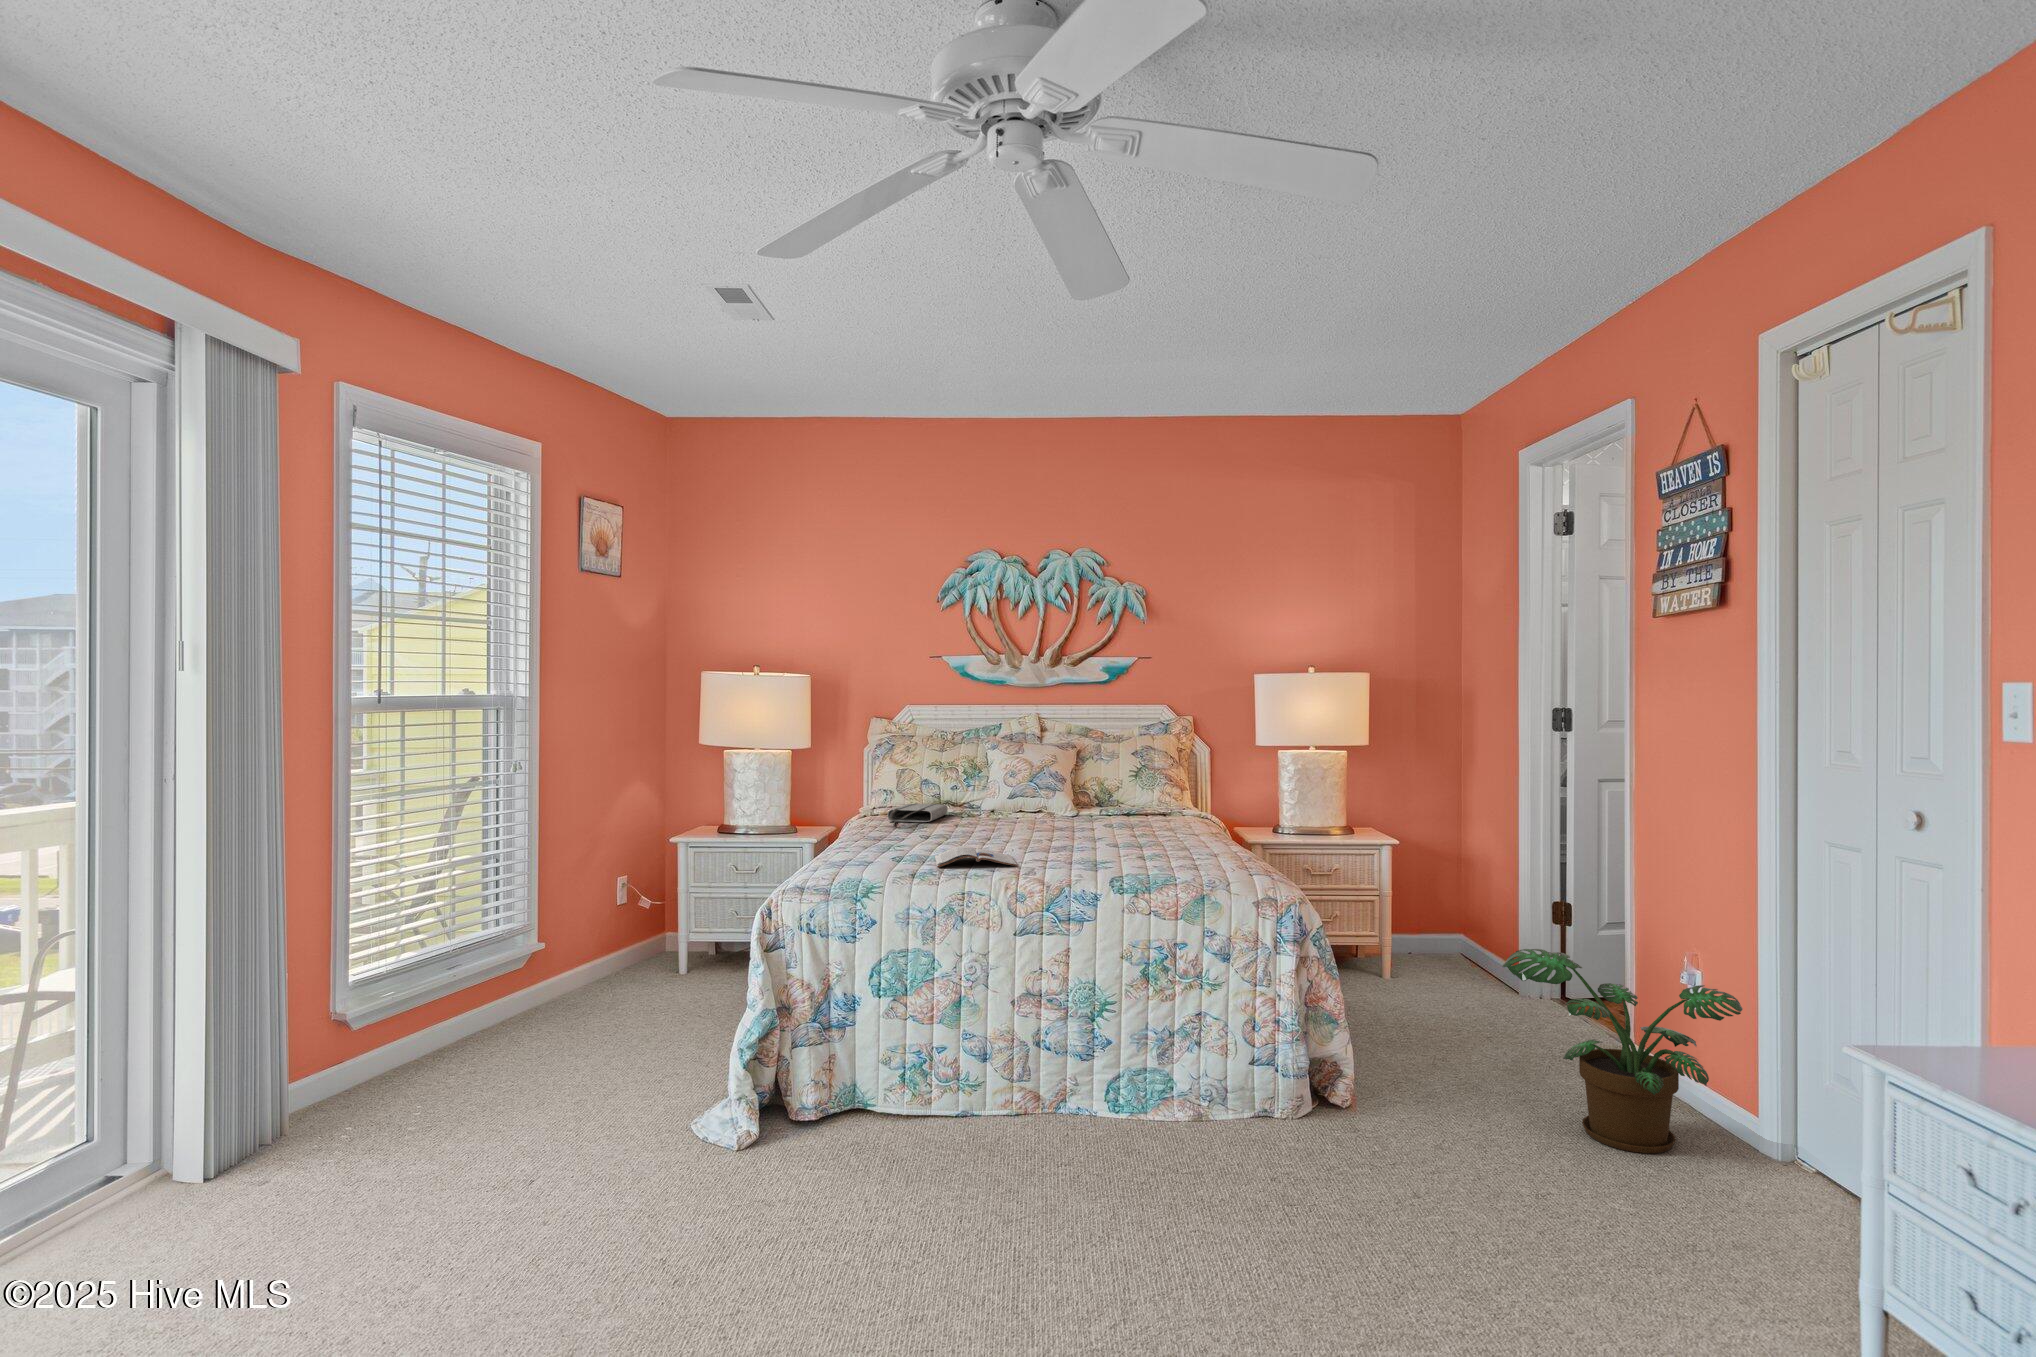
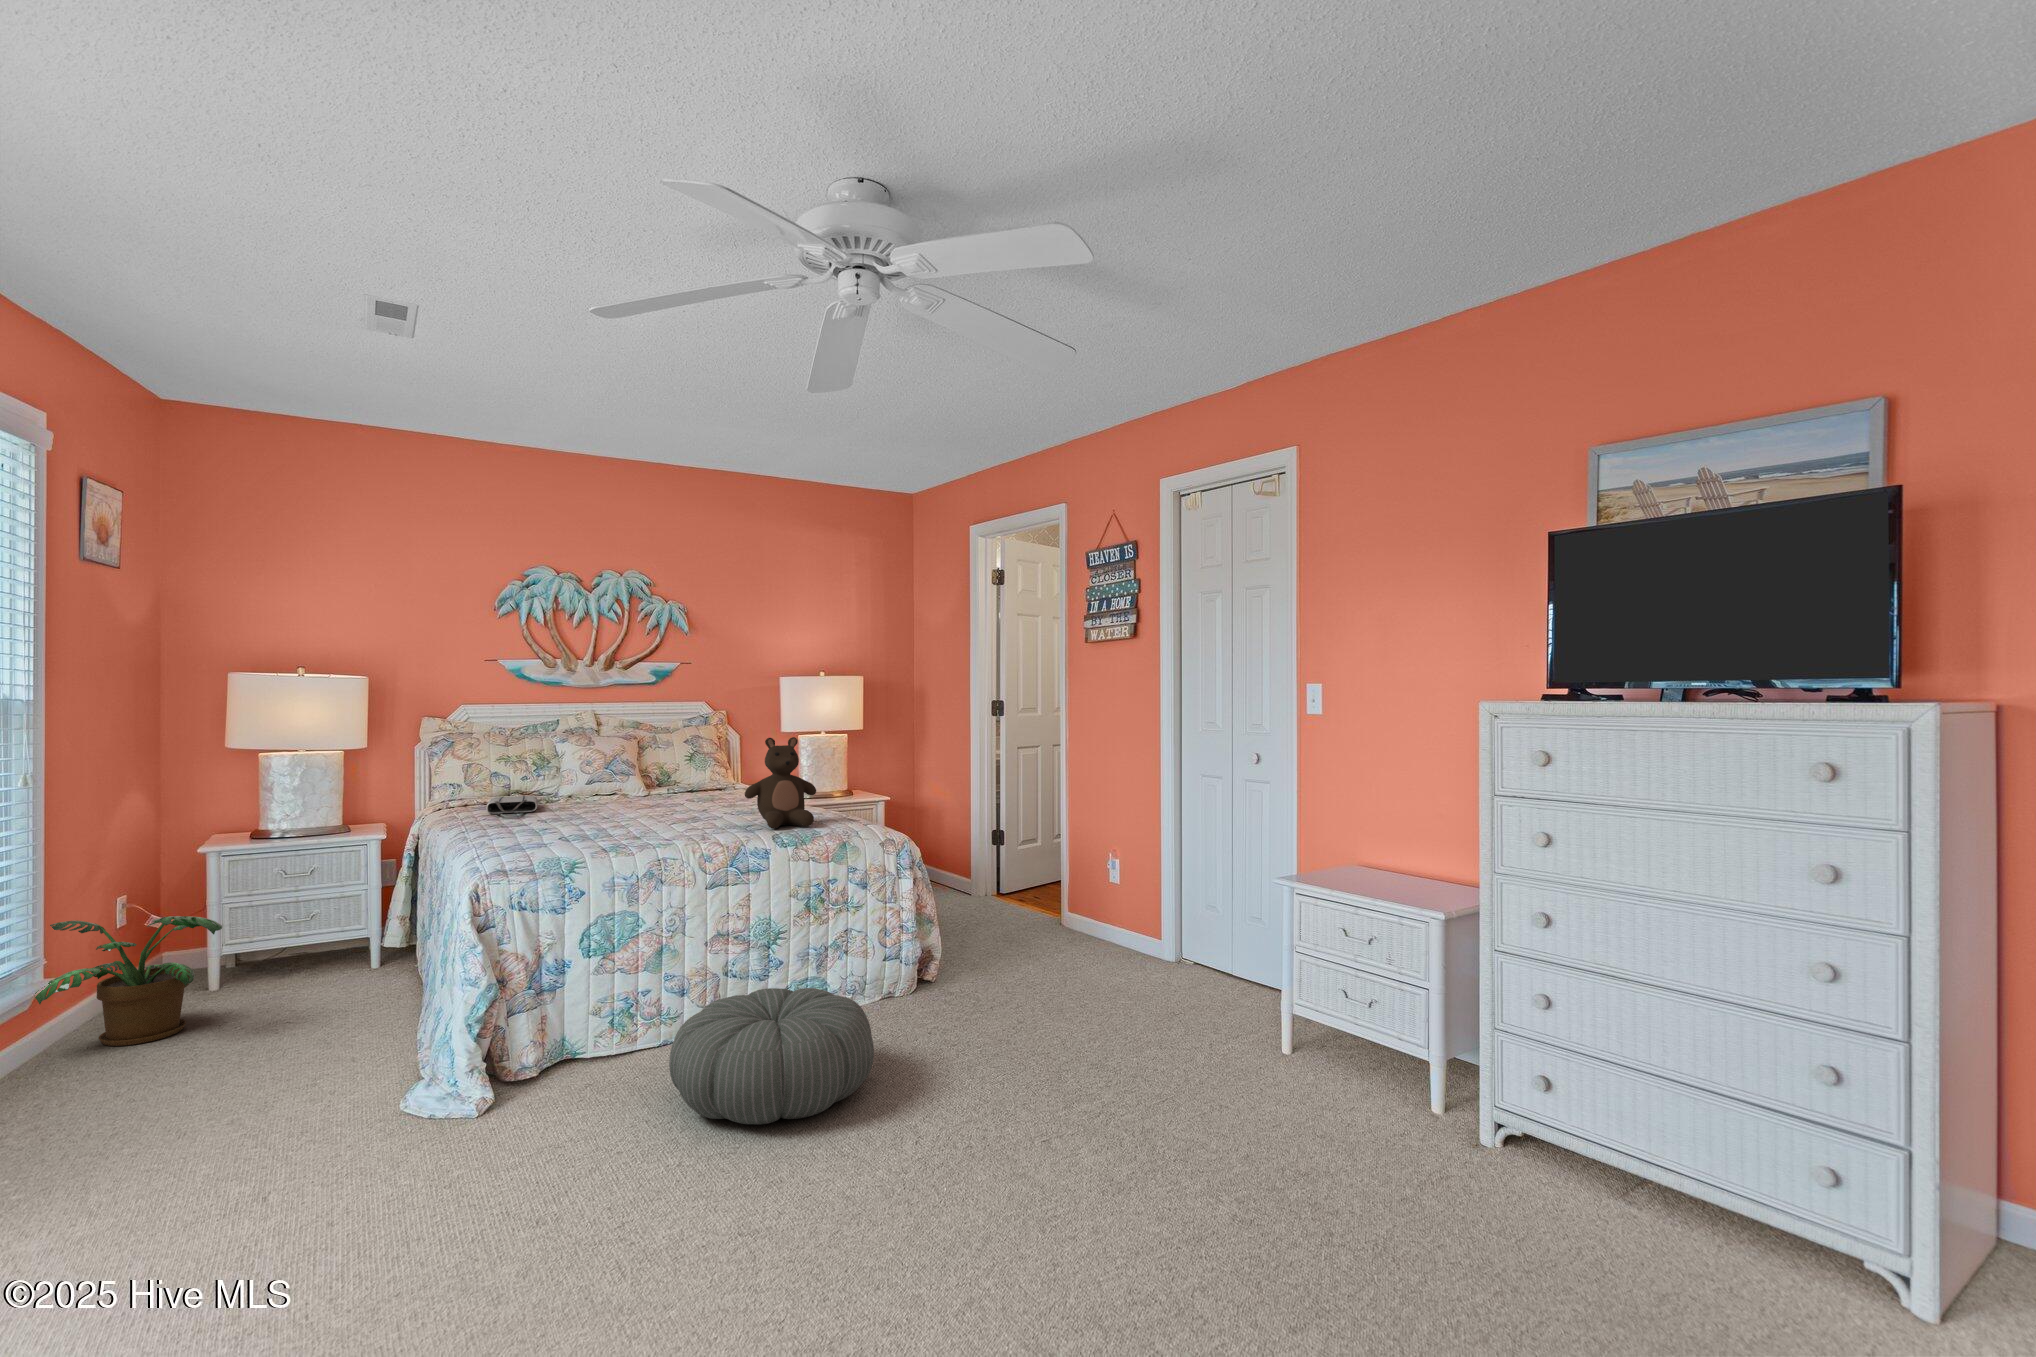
stuffed bear: none [1092,753,1184,871] -> present [745,737,816,829]
magazine: present [935,846,1017,867] -> none [604,822,691,841]
potted plant: present [1502,949,1743,1153] -> present [35,916,222,1046]
pouf: none [879,1077,1134,1268] -> present [669,988,874,1124]

